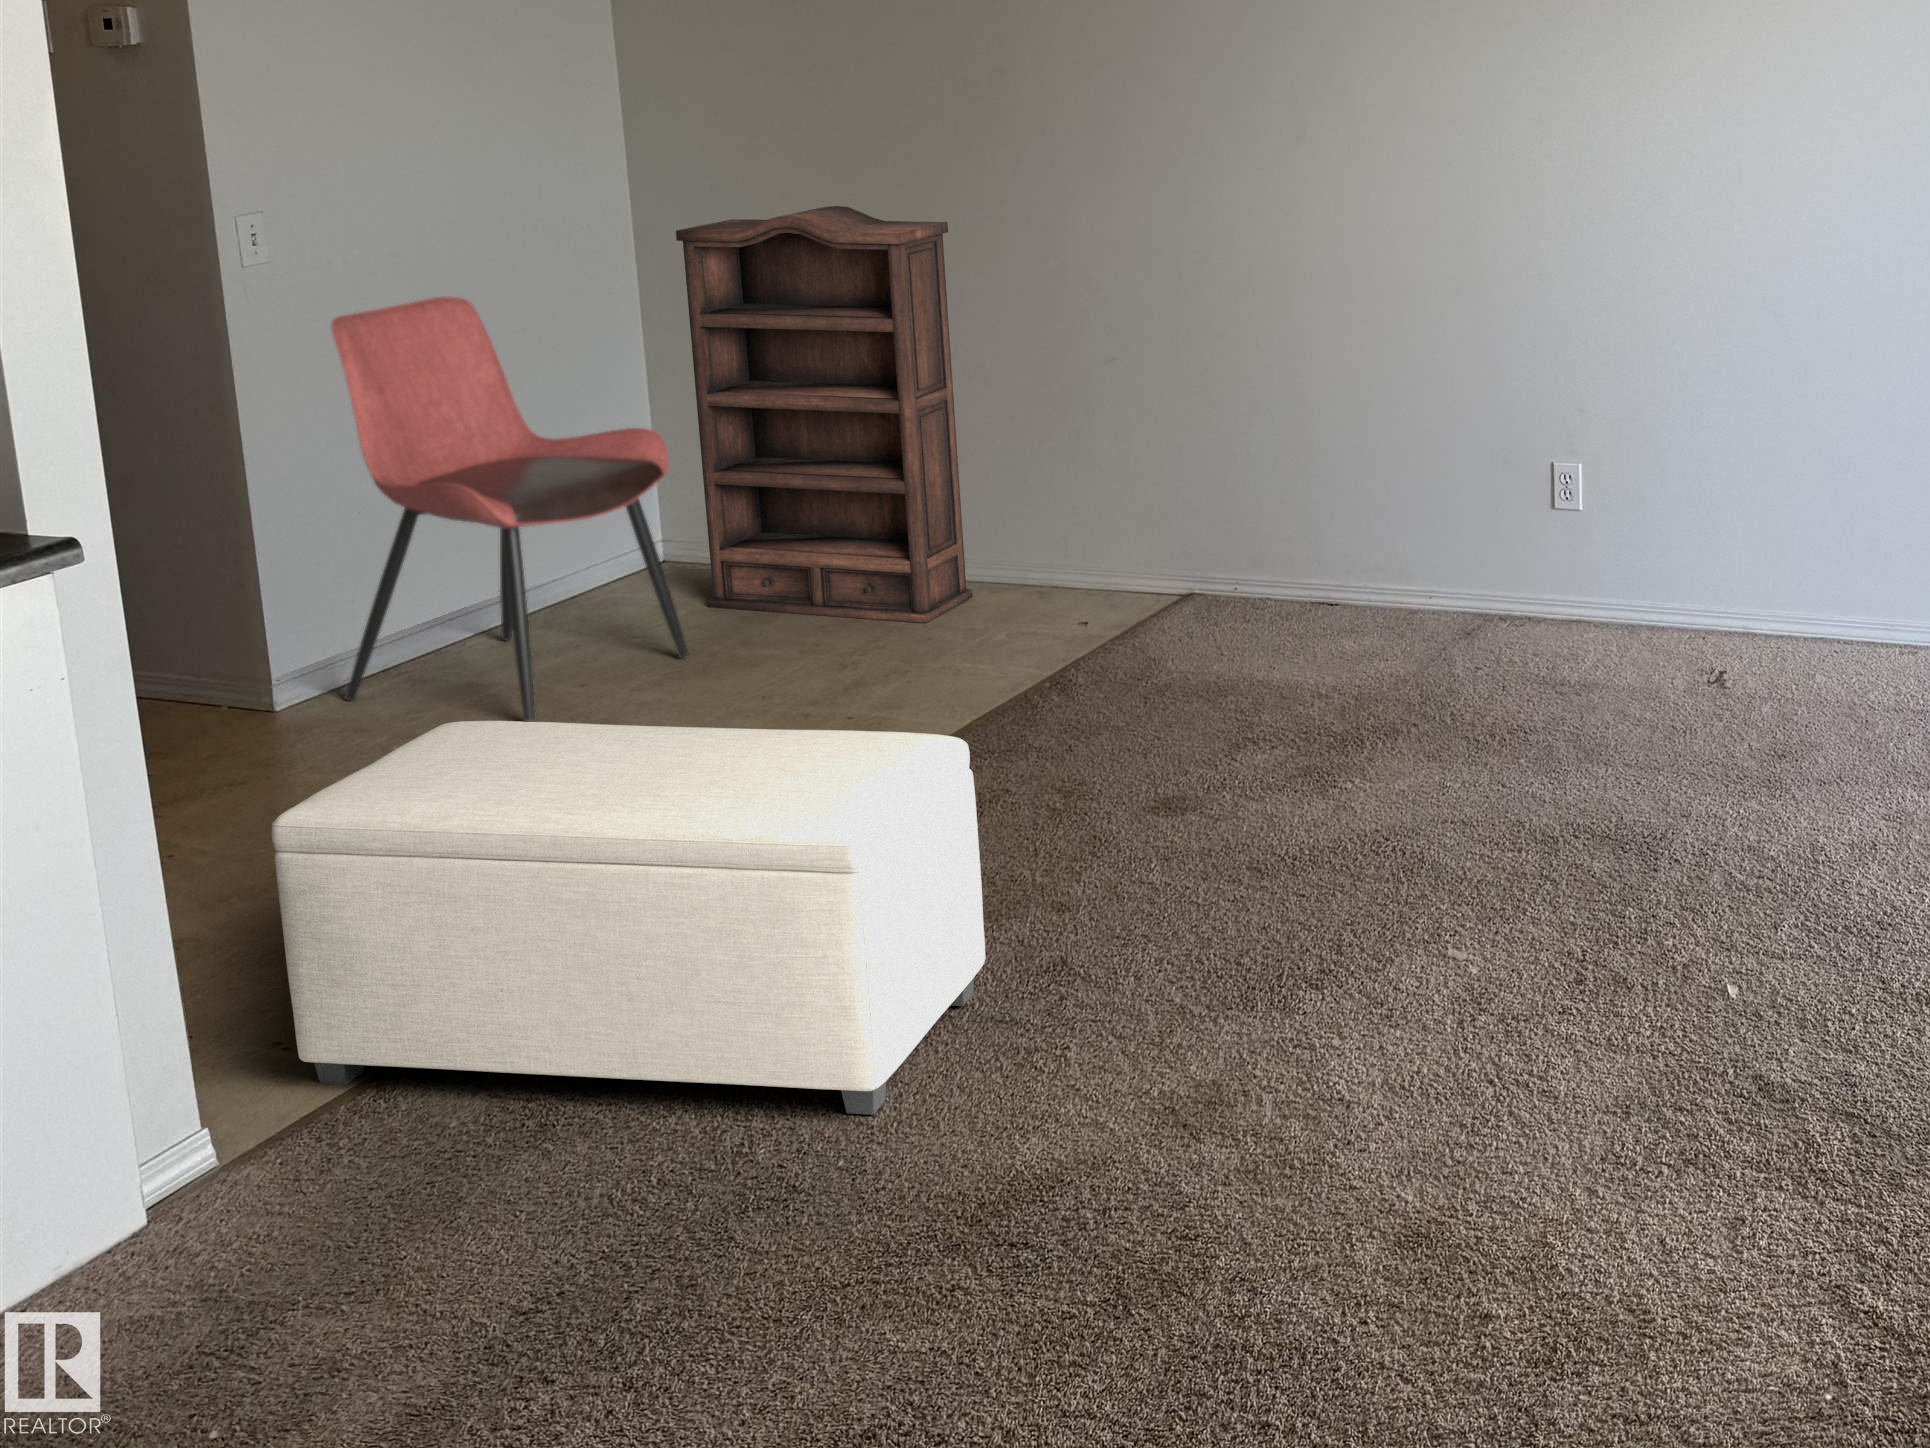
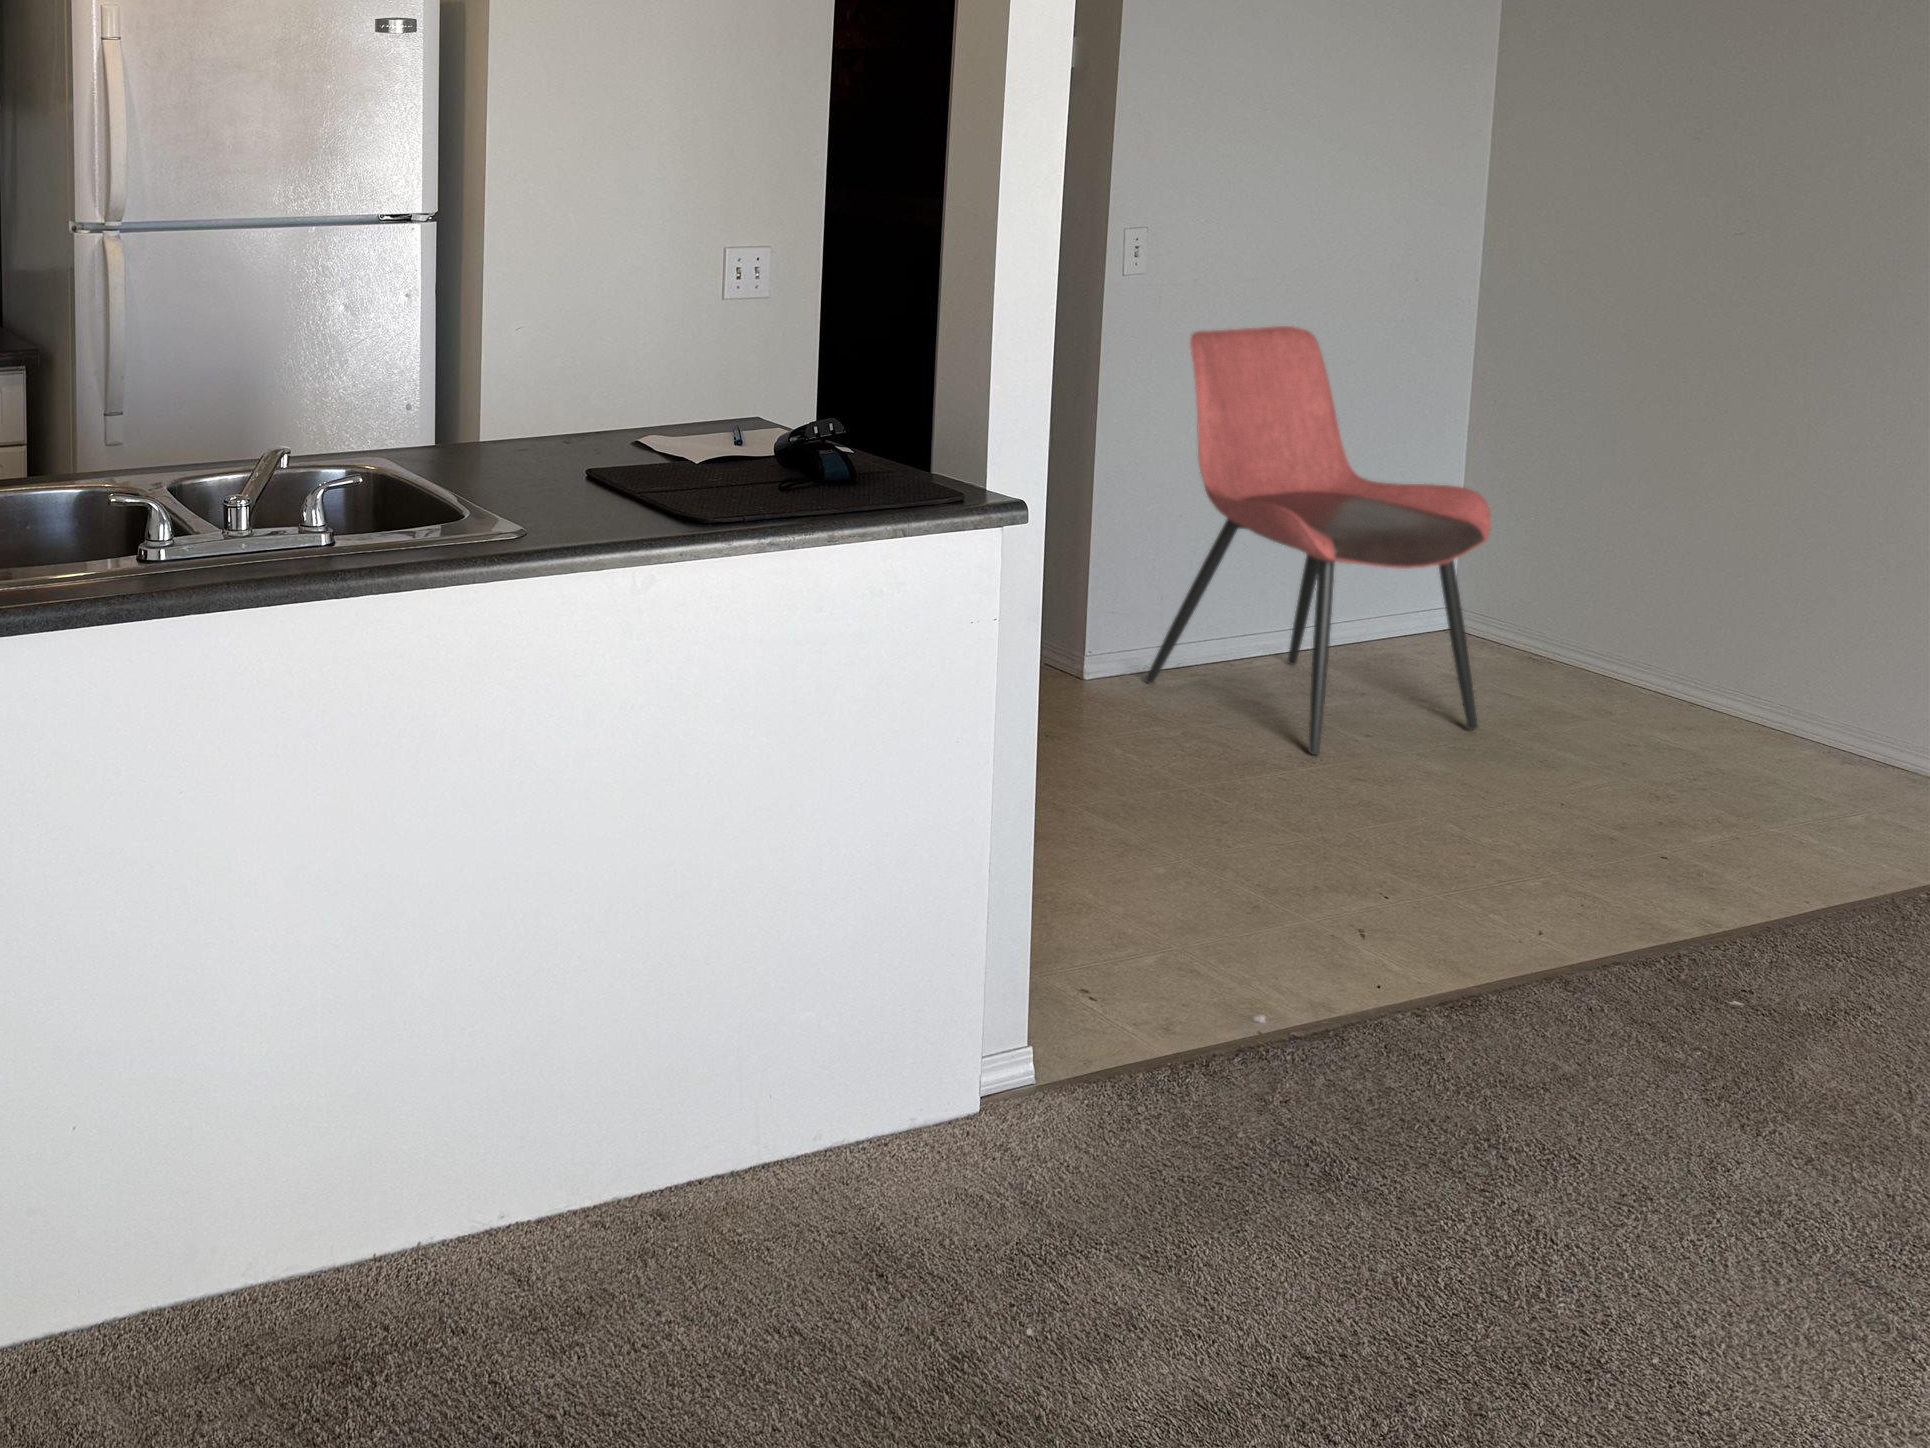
bookshelf: present [676,206,973,623] -> none [1498,288,1866,768]
ottoman: present [272,721,985,1115] -> none [1106,742,1879,1323]

